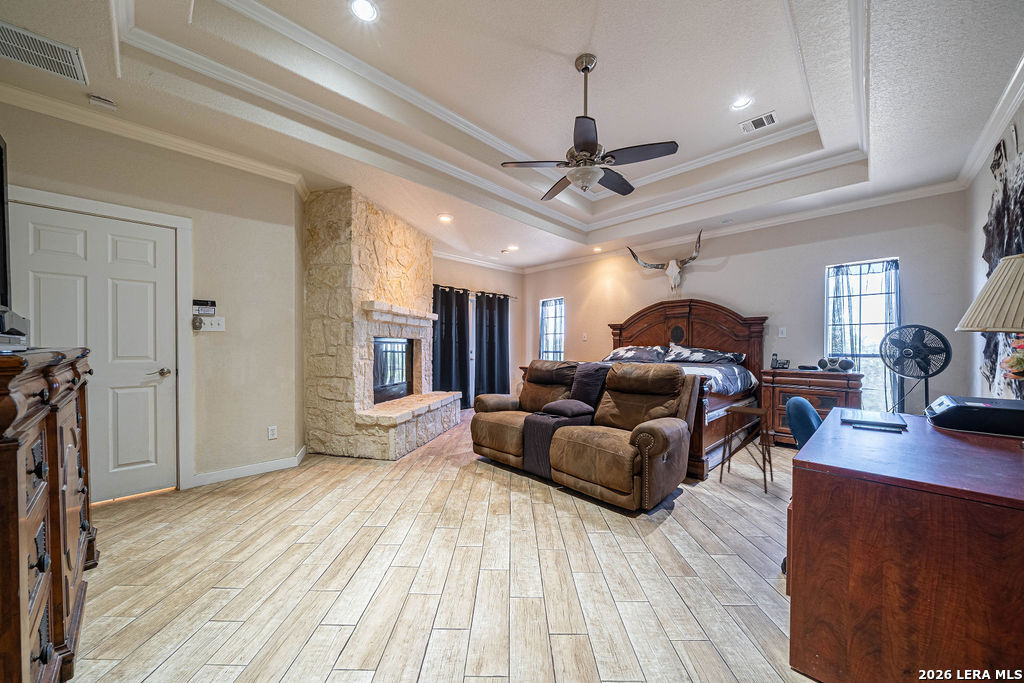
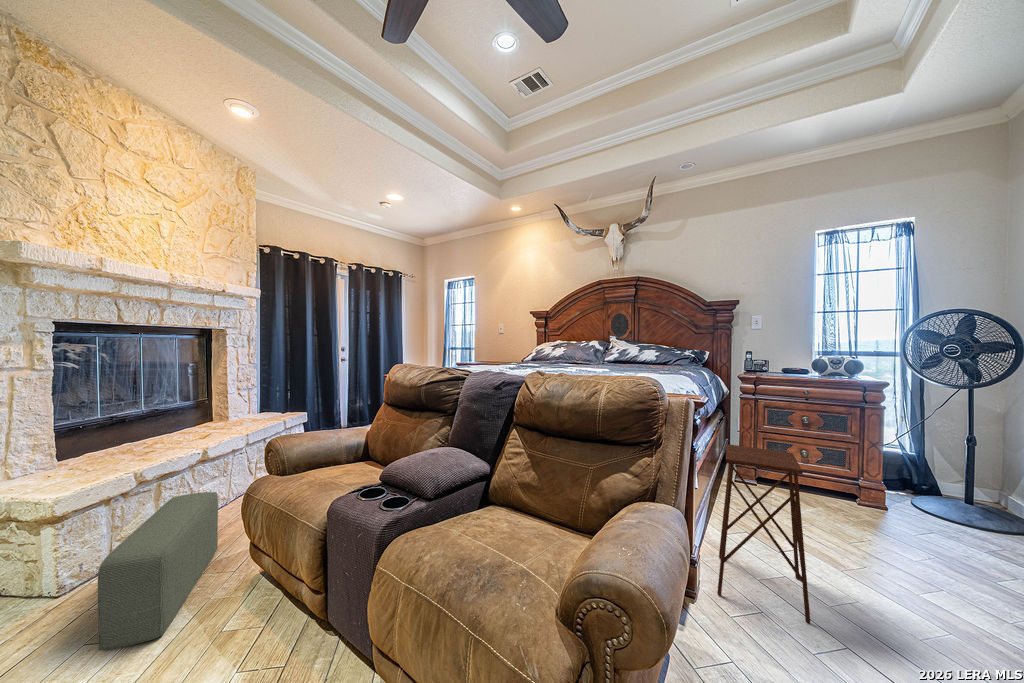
pouf: none [430,422,453,475] -> present [98,492,218,651]

